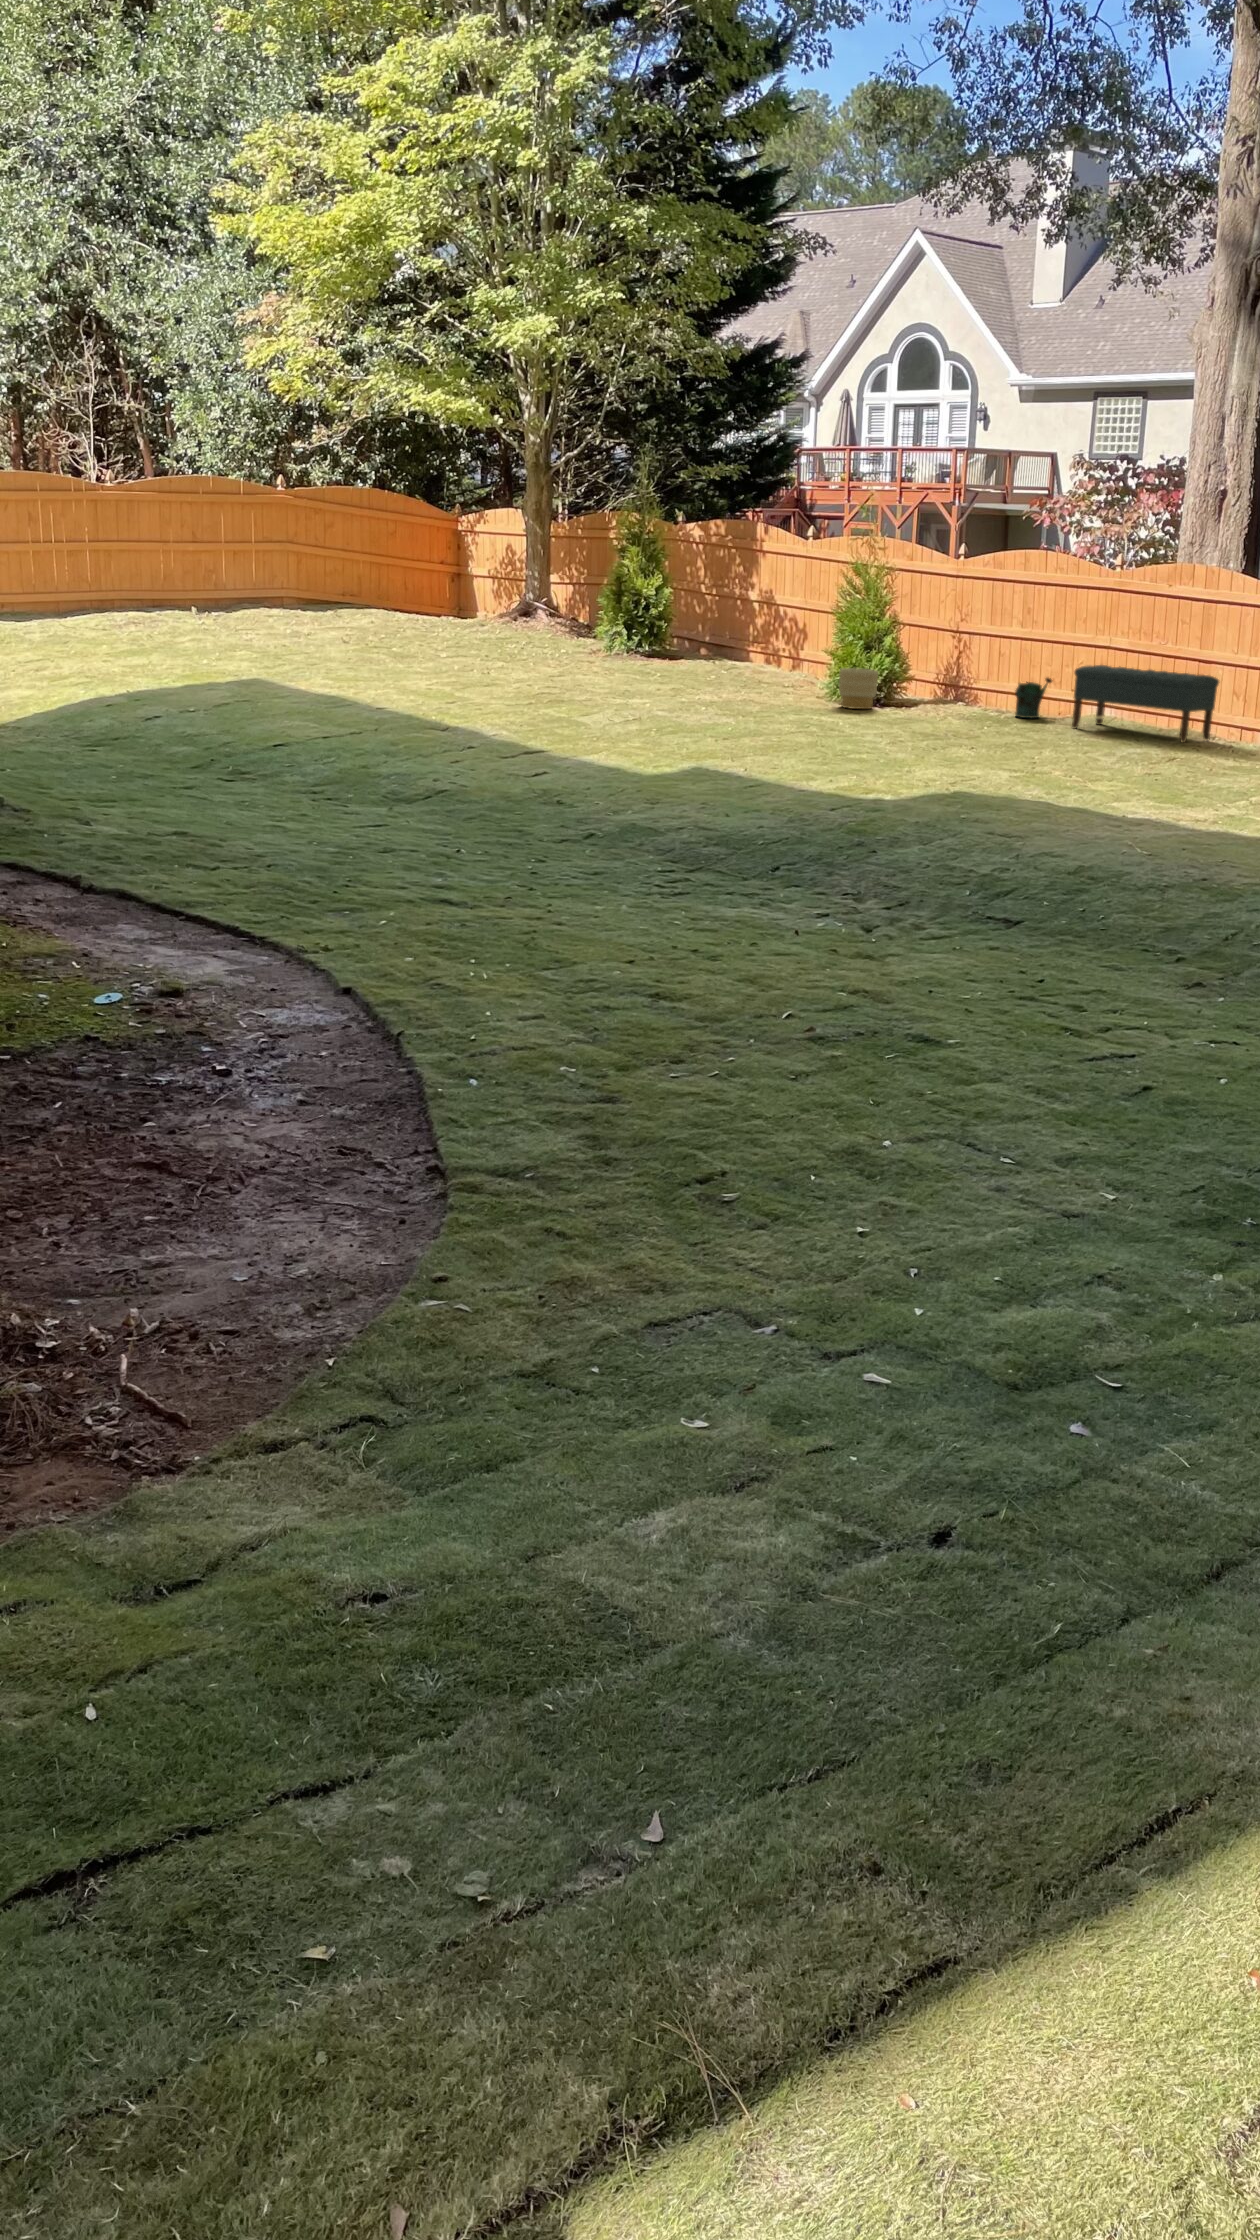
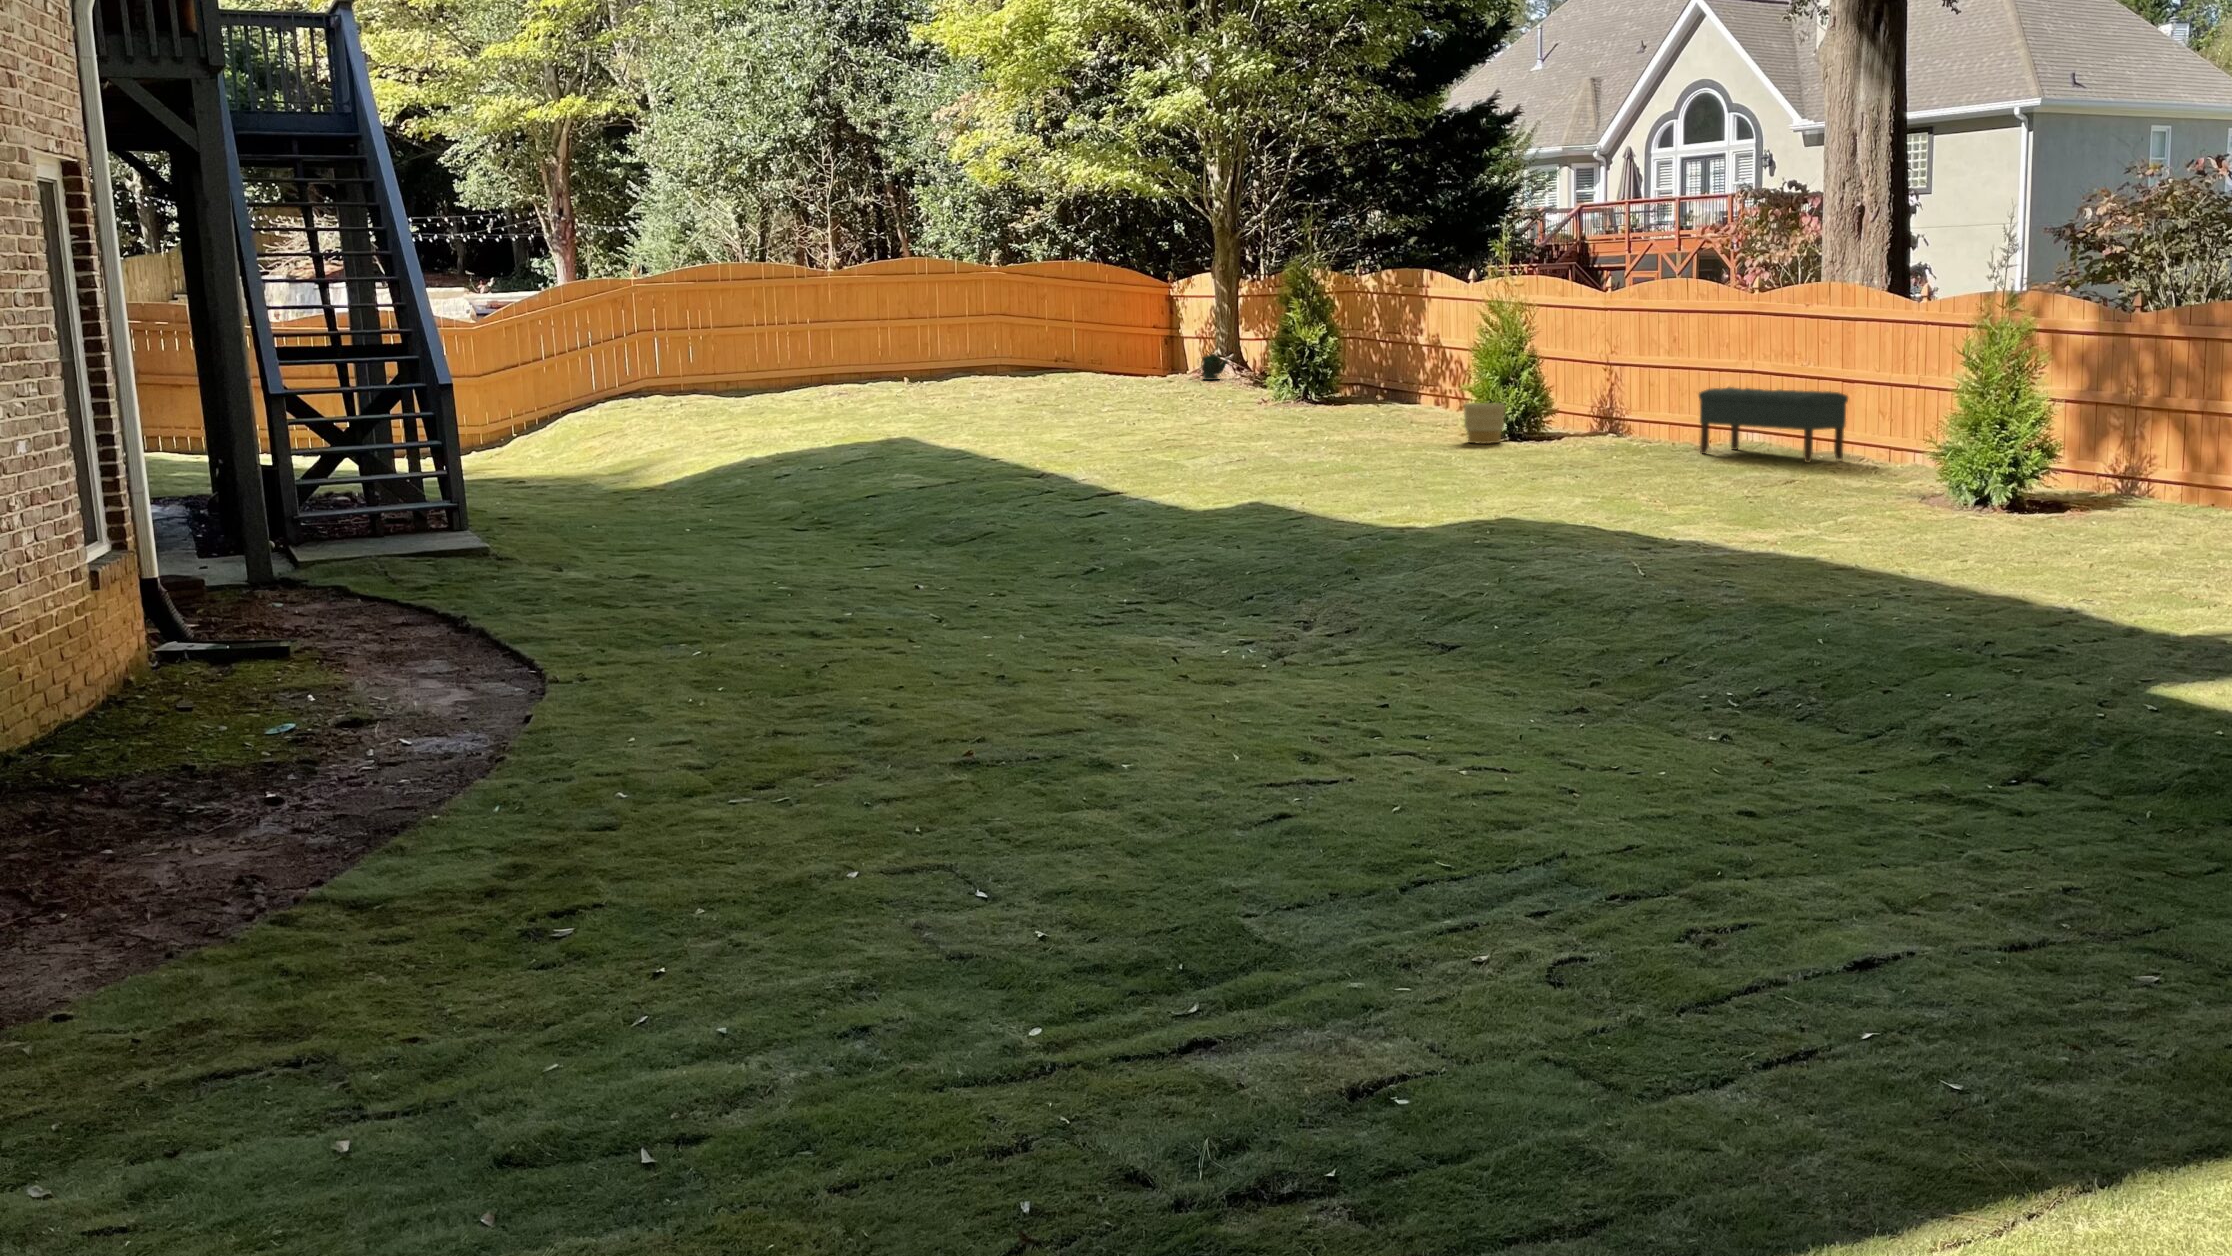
watering can: present [1015,678,1052,718] -> present [1202,352,1233,380]

